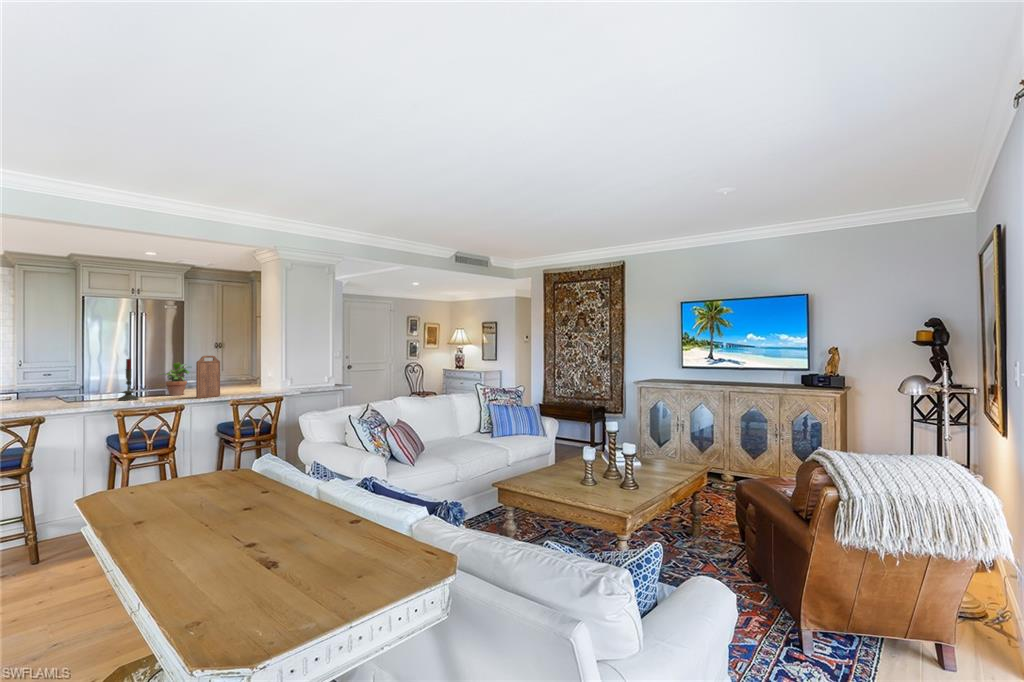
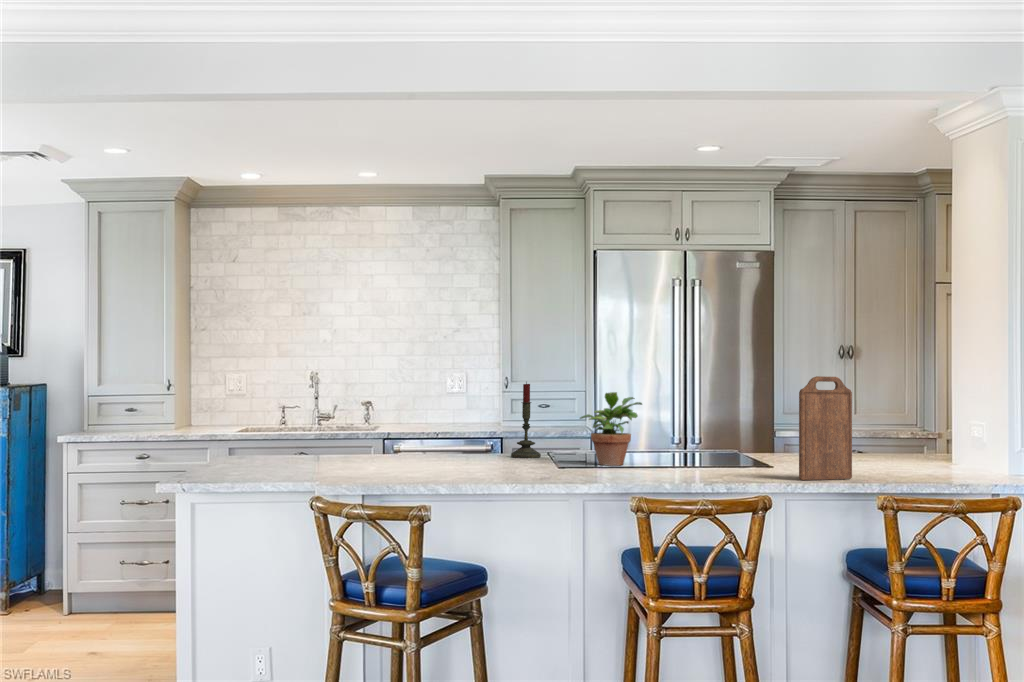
candle: present [118,359,139,401] -> present [511,382,541,458]
potted plant: present [159,362,189,396] -> present [580,392,642,466]

